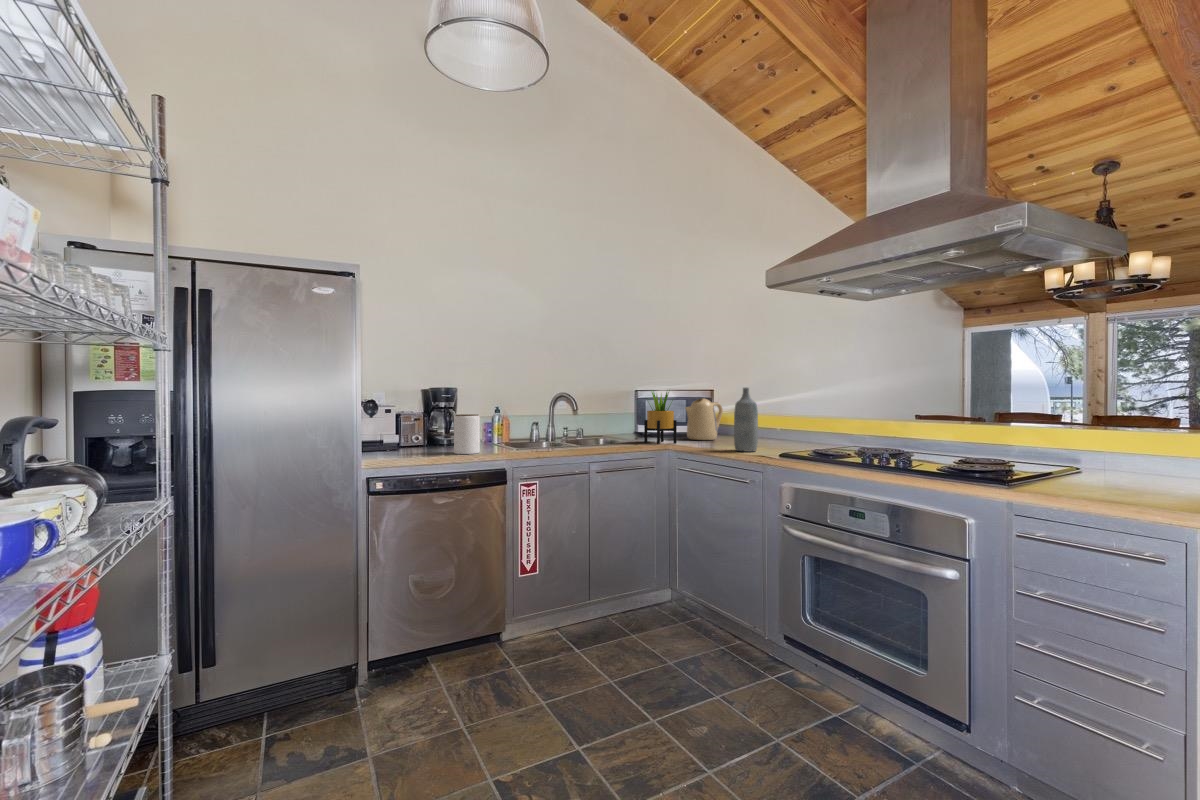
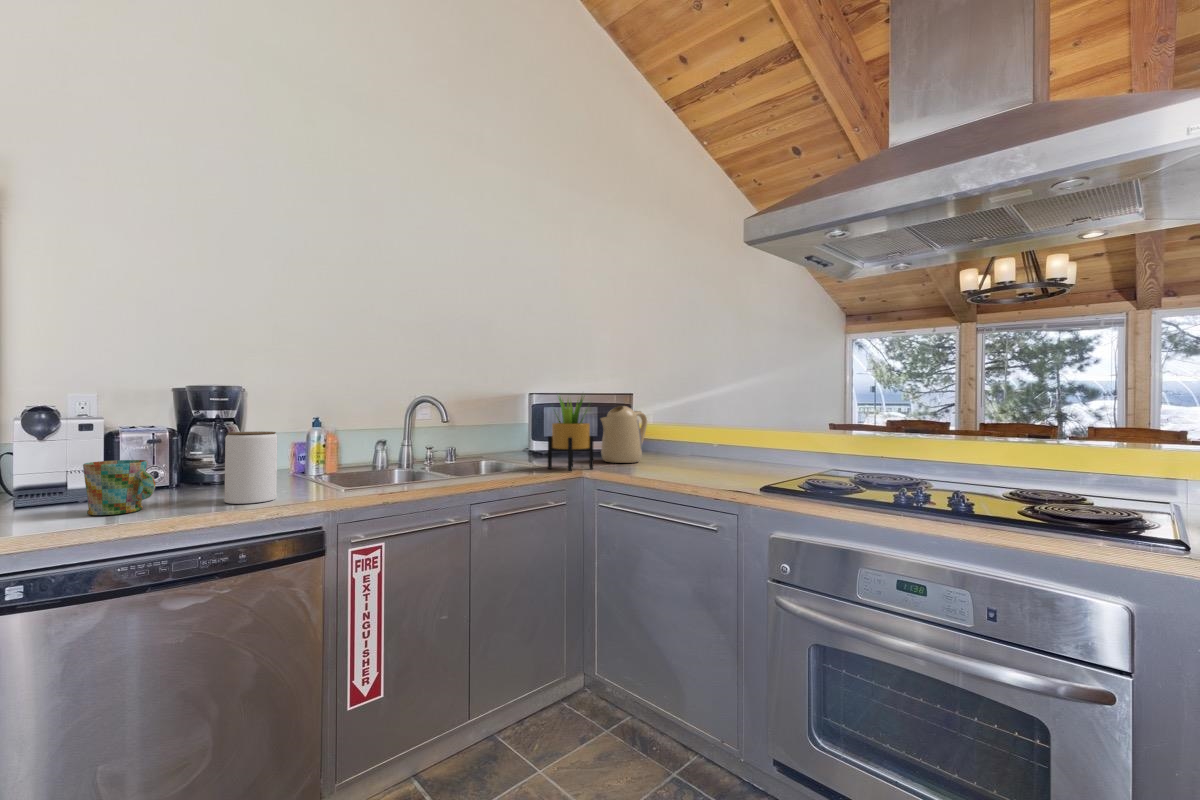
bottle: present [734,388,758,452] -> none [685,391,719,483]
mug: none [392,429,423,456] -> present [83,460,155,515]

